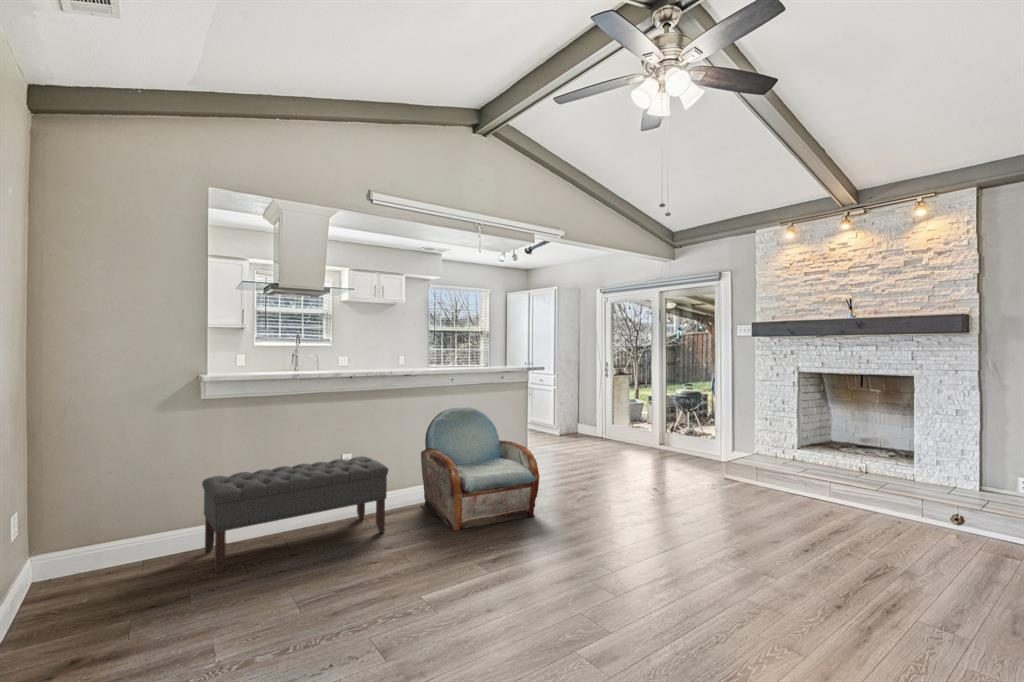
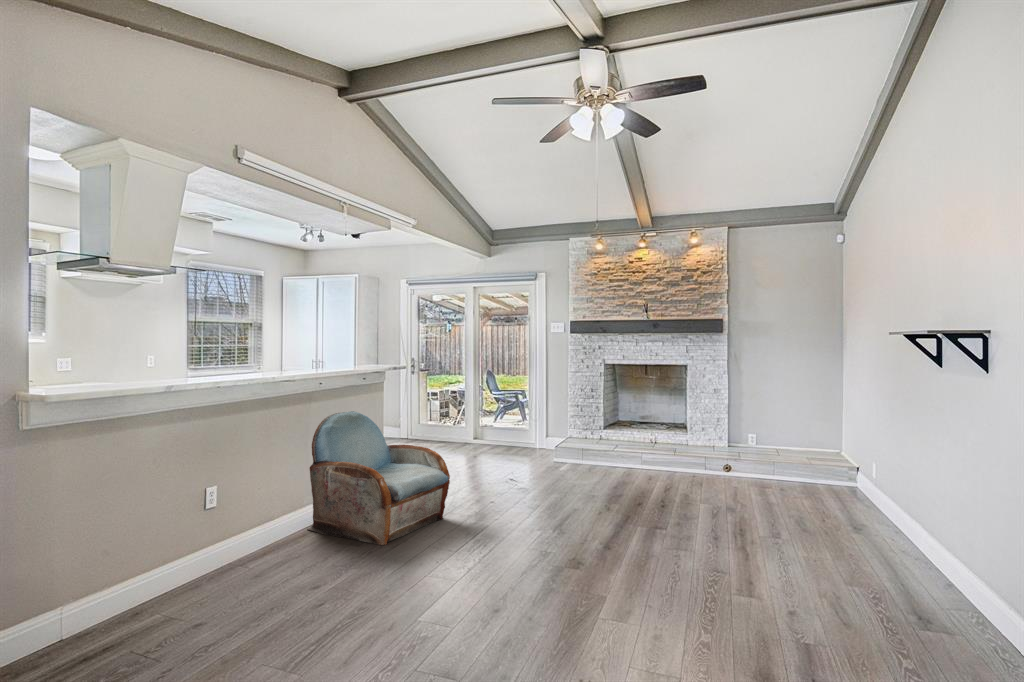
bench: present [202,456,388,573] -> none [73,478,311,654]

